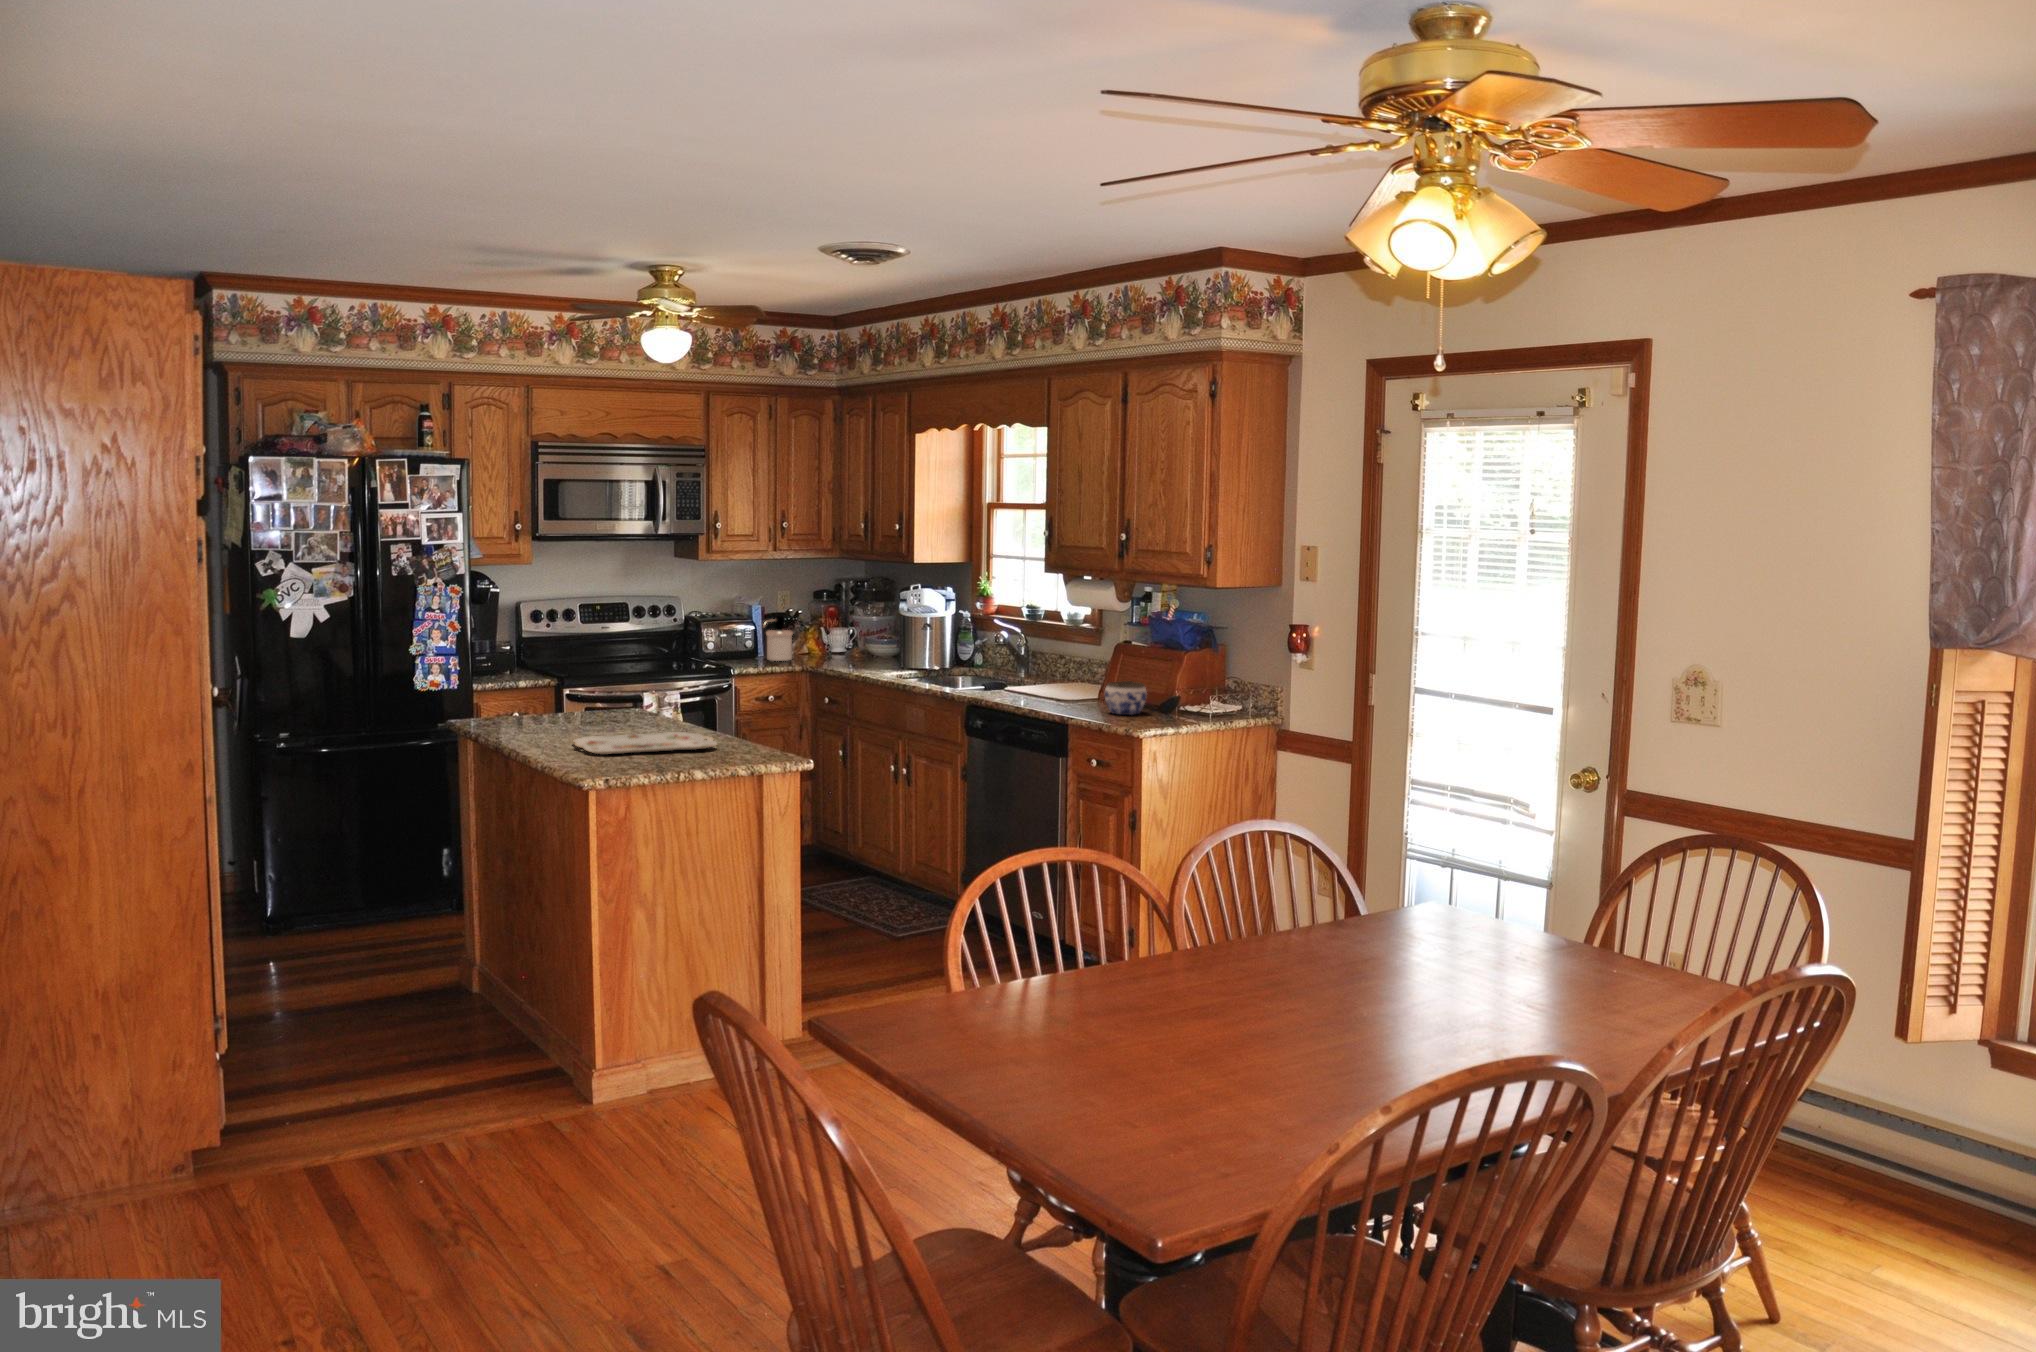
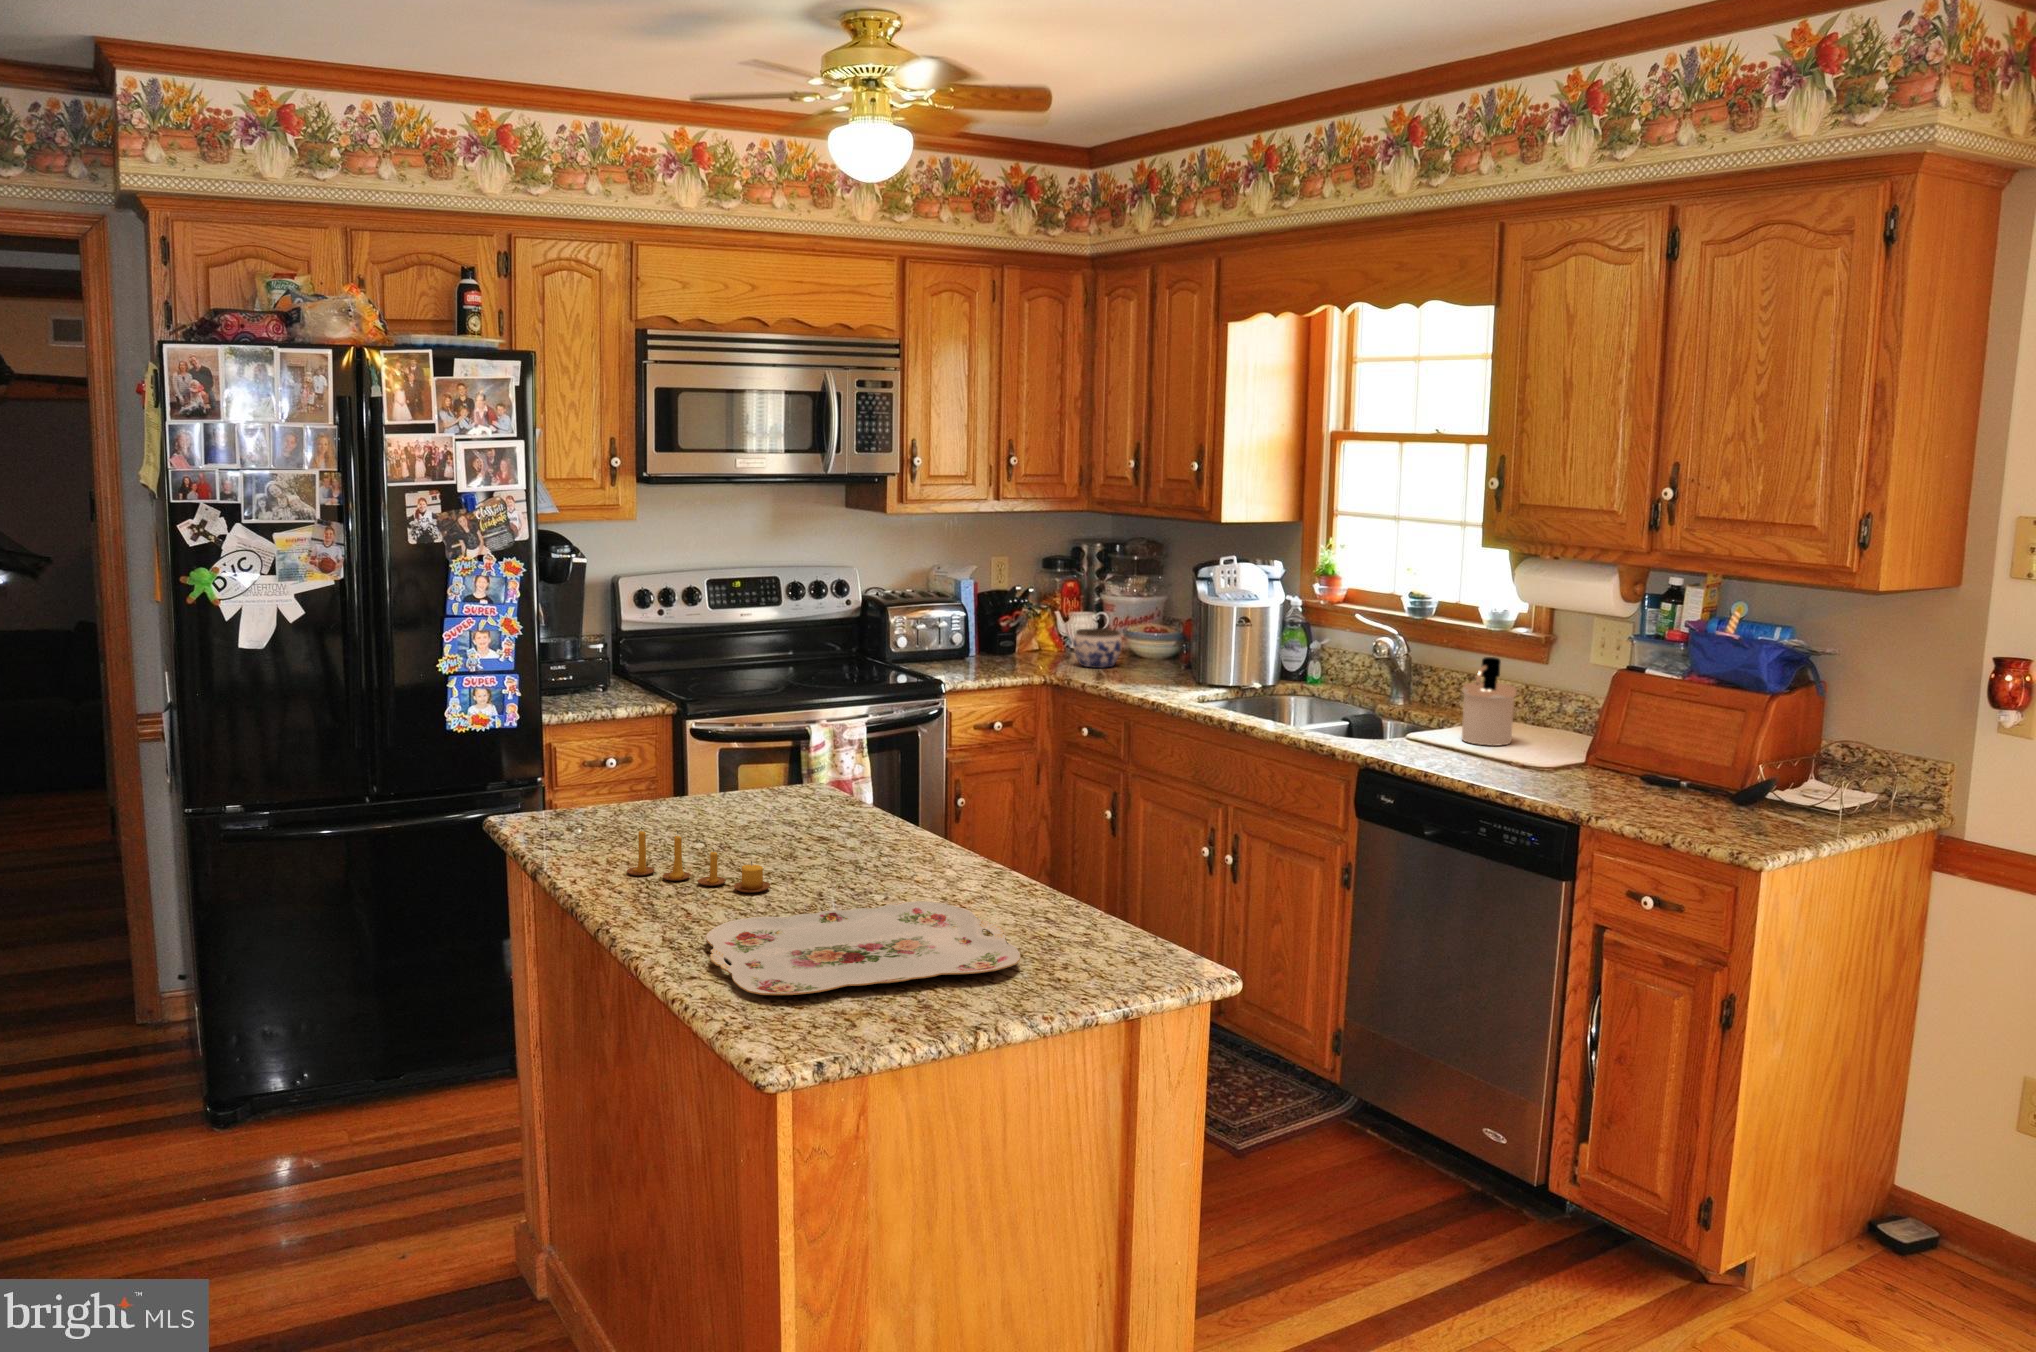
soap dispenser: present [763,616,793,661] -> present [1462,657,1517,746]
jar: present [1105,681,1147,715] -> present [1073,628,1122,668]
candle: none [533,705,606,733] -> present [627,827,770,892]

